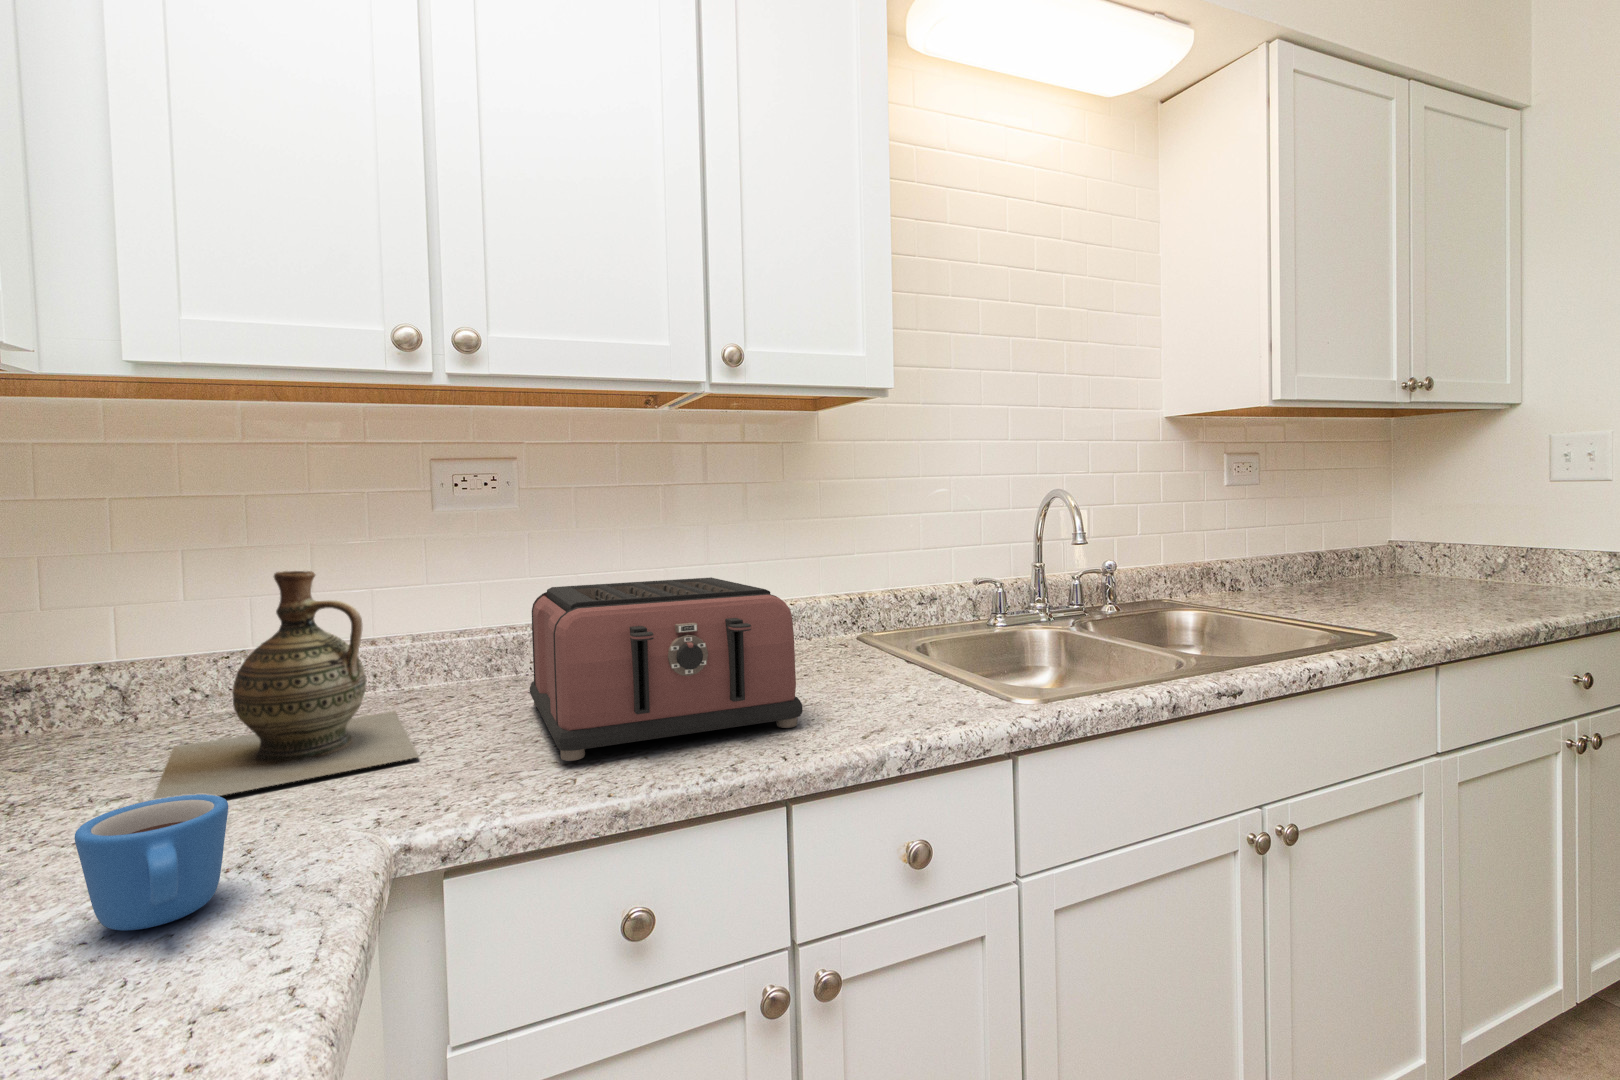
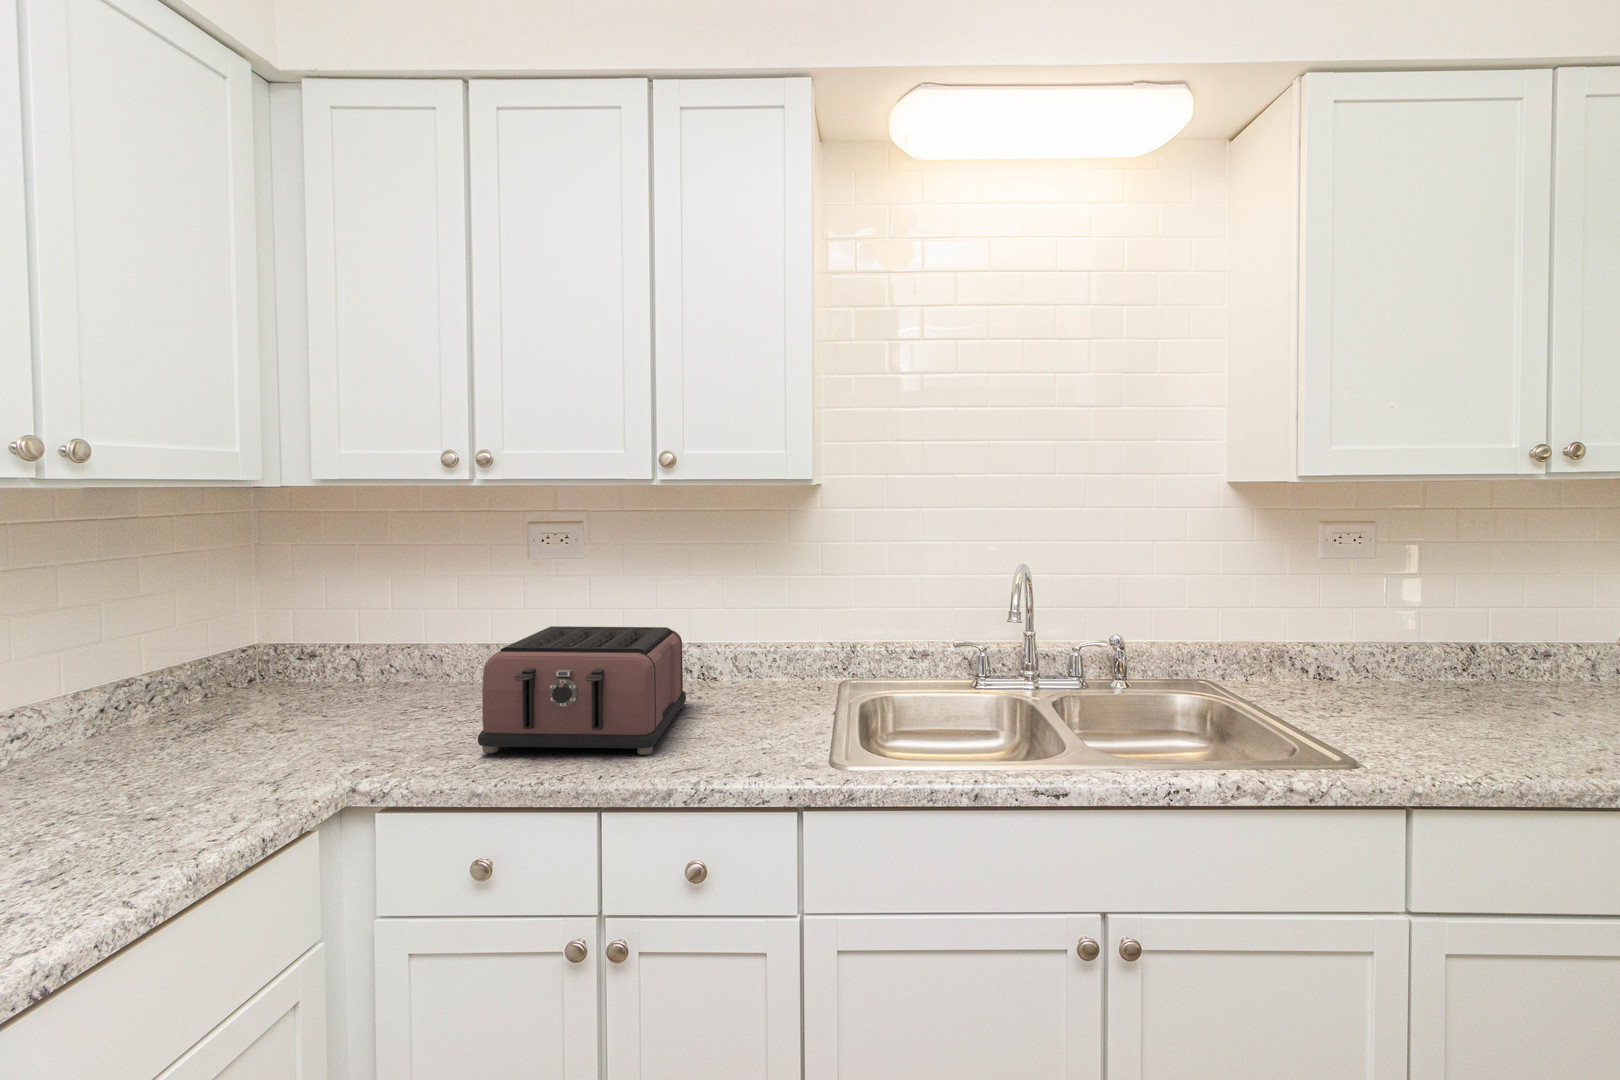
ceramic jug: present [152,571,418,800] -> none [289,607,469,741]
mug: present [75,794,228,930] -> none [180,740,255,804]

